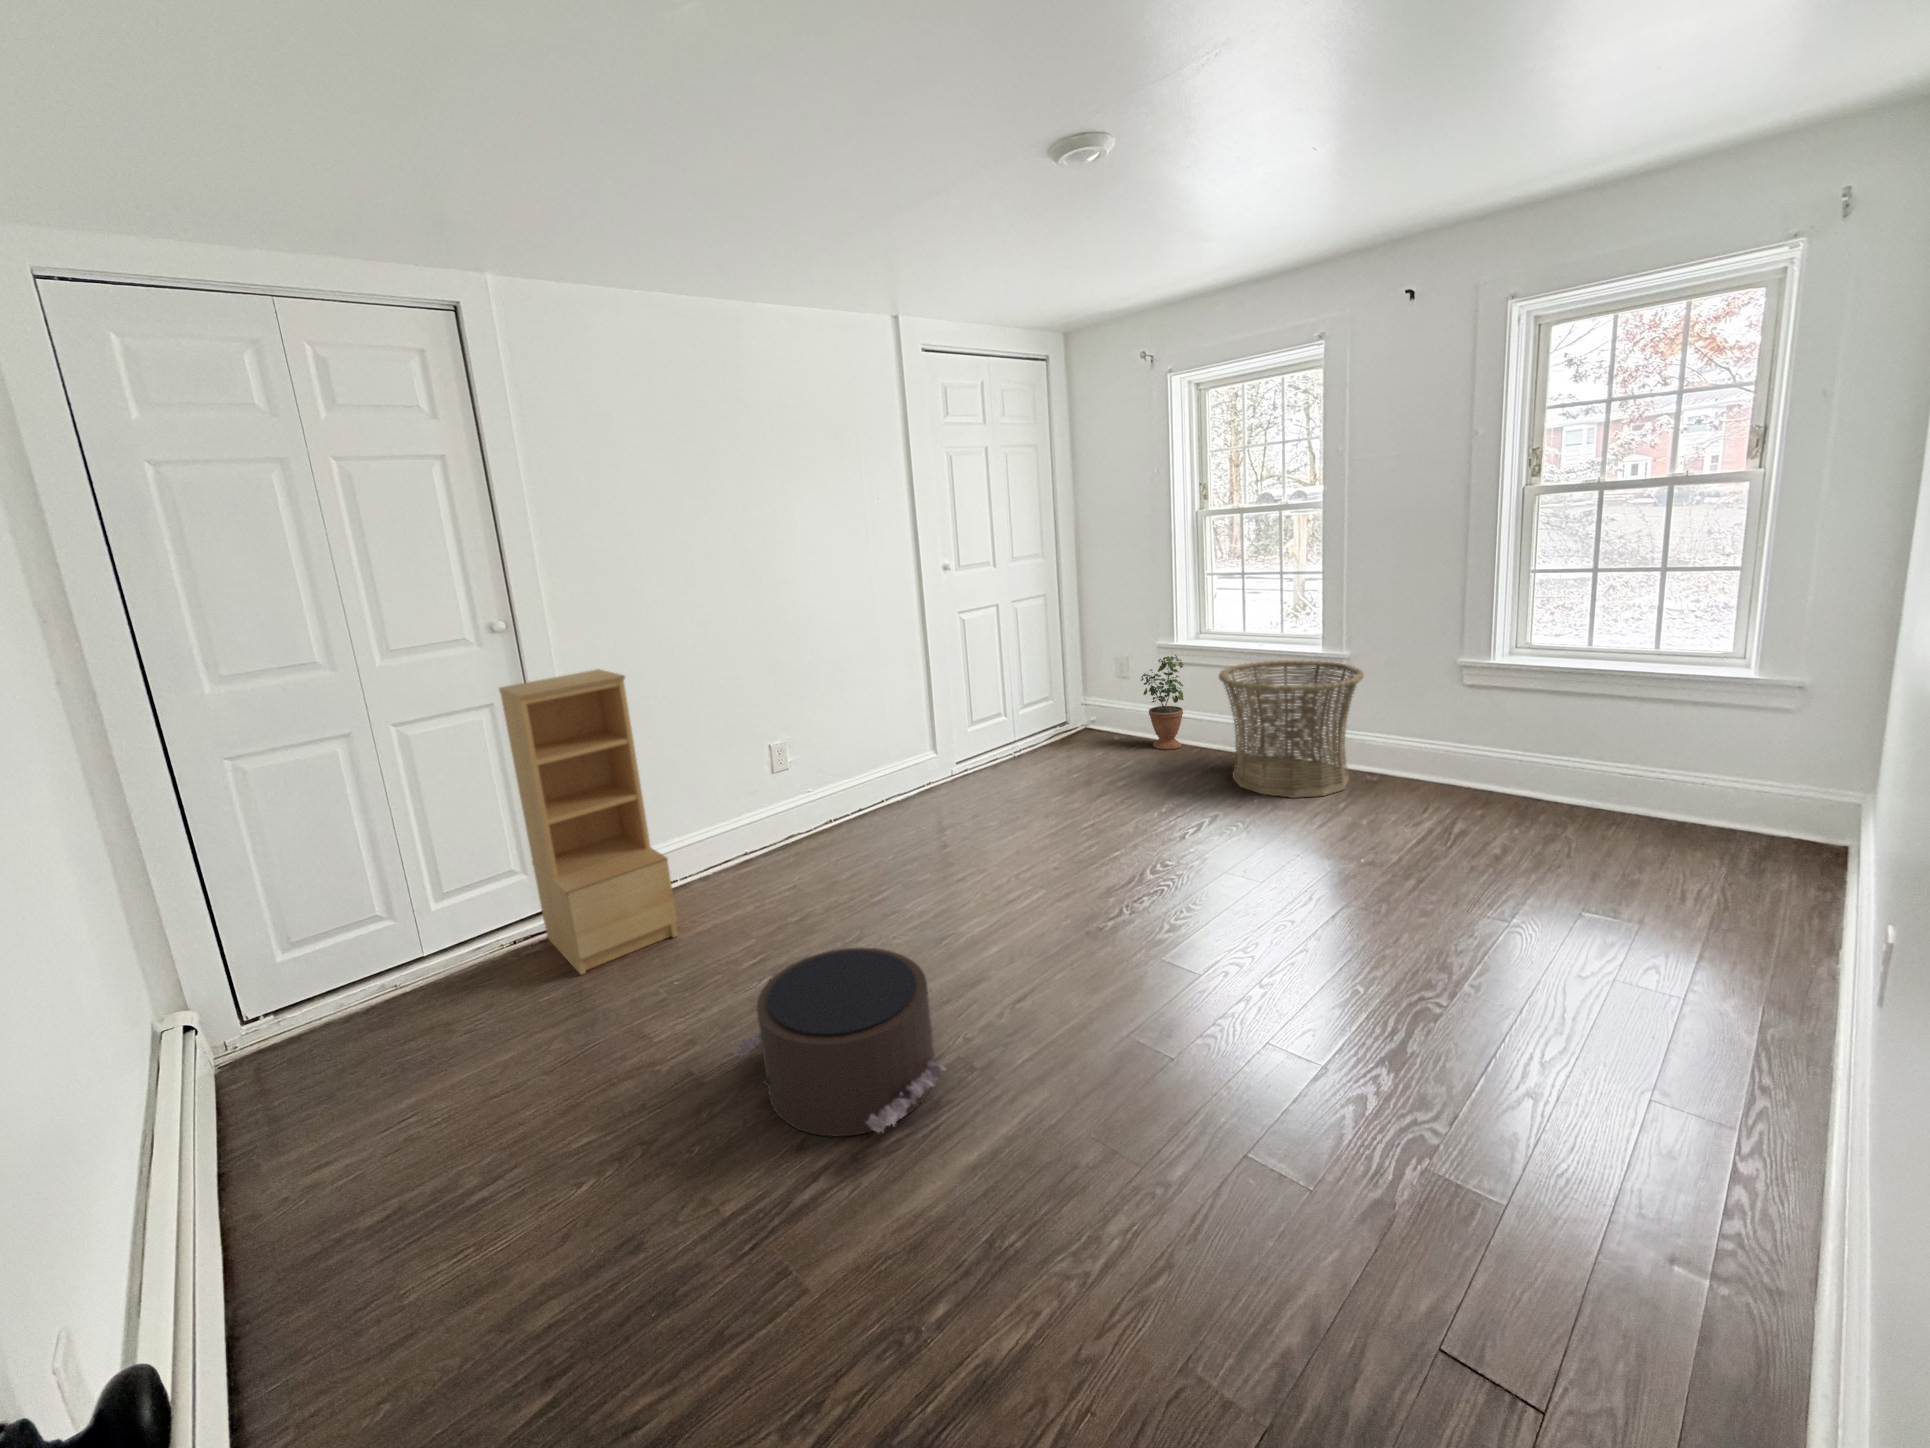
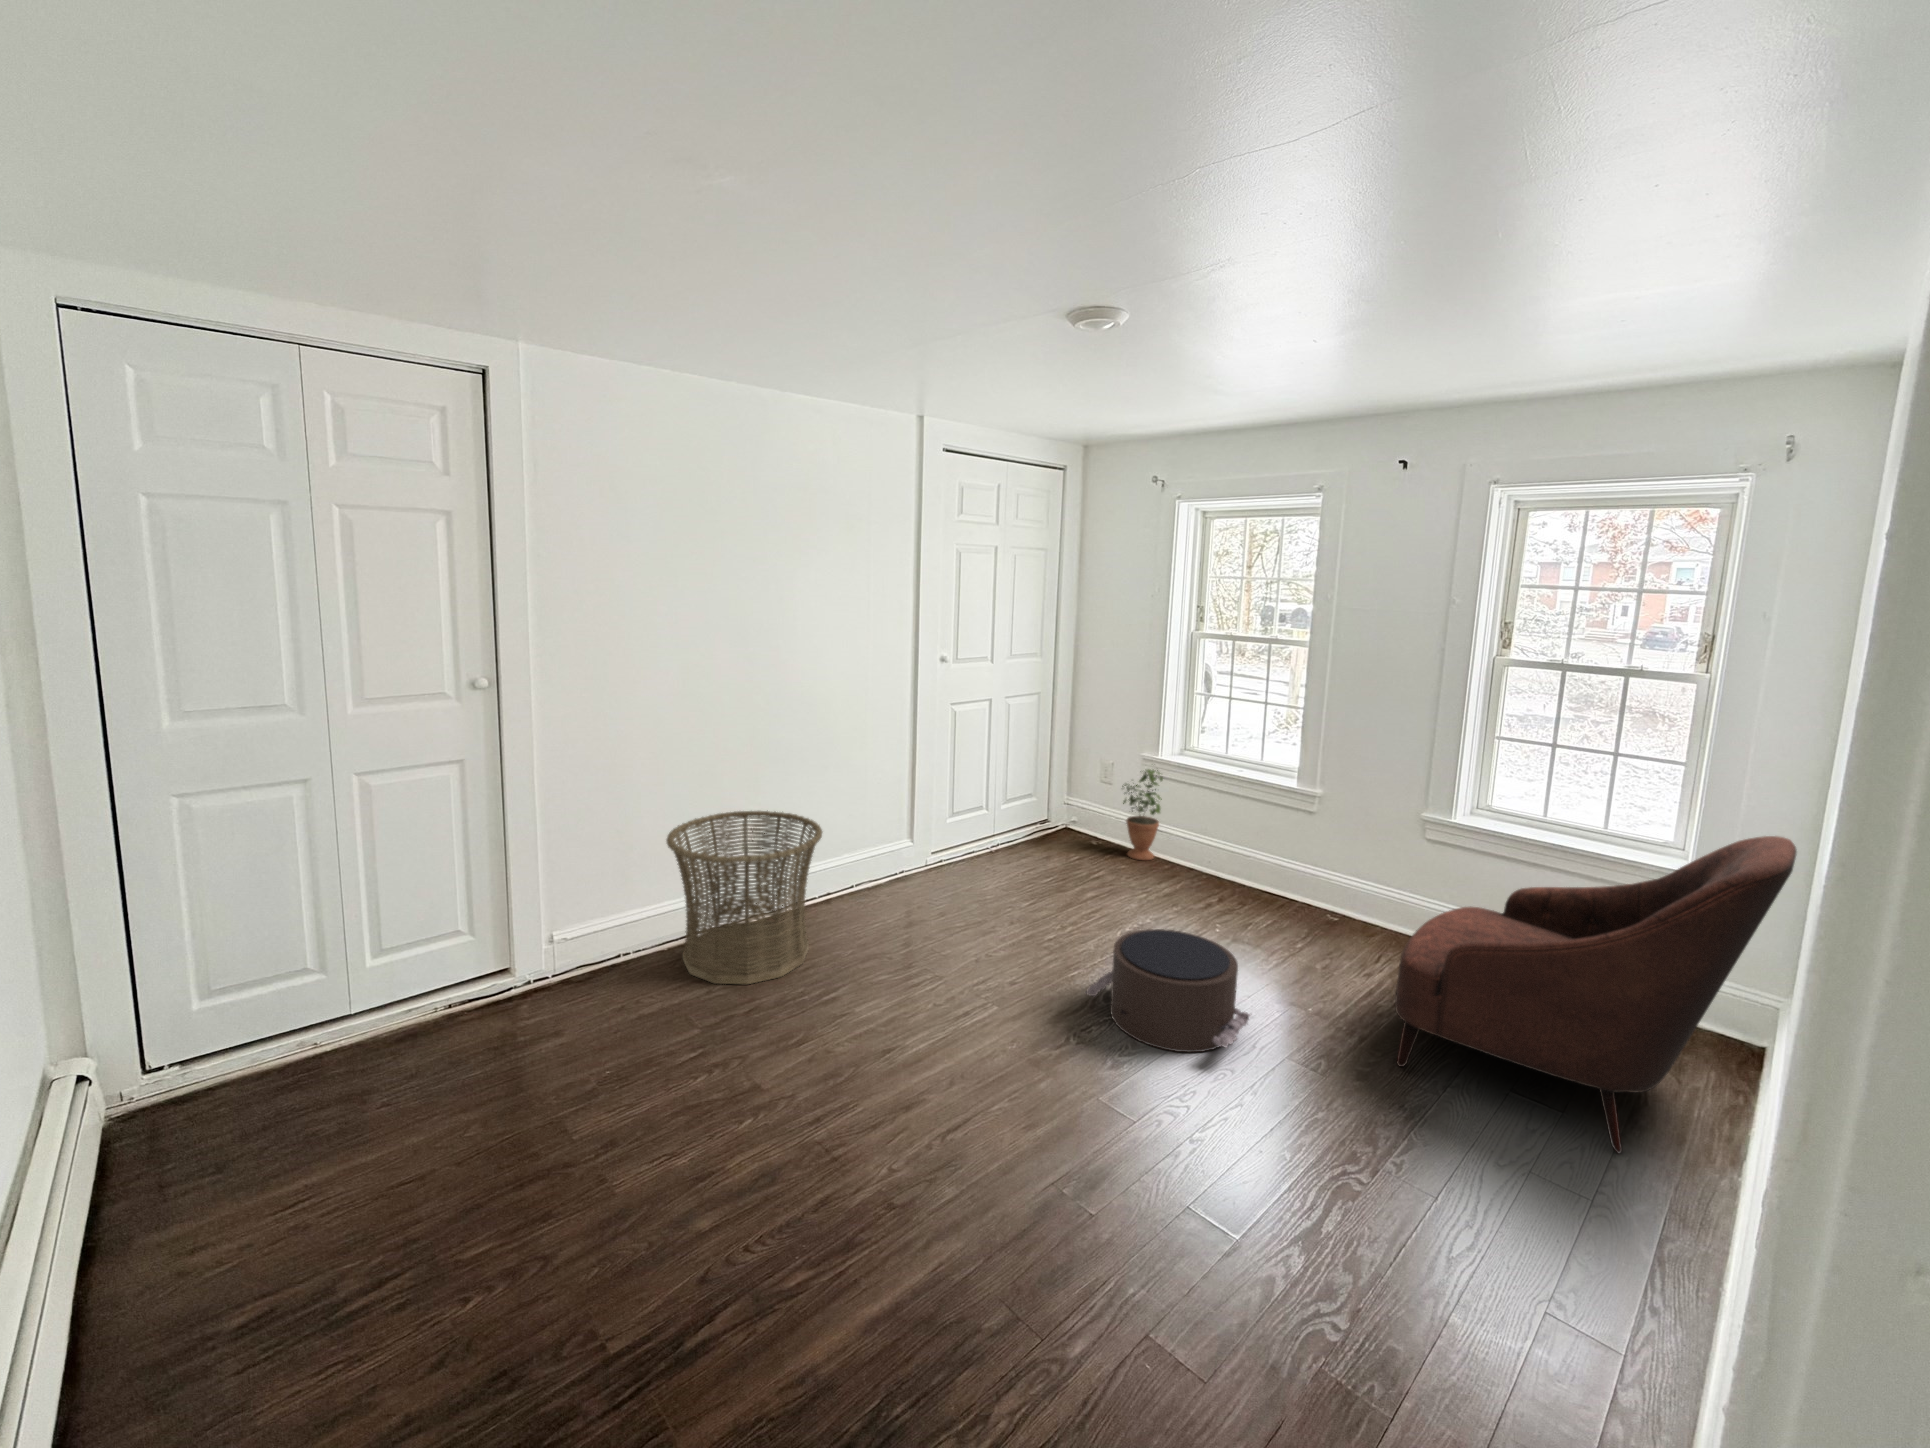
armchair: none [1453,616,1876,955] -> present [1395,836,1797,1153]
basket: present [1219,660,1363,798] -> present [667,811,822,985]
bookshelf: present [499,669,677,974] -> none [473,735,622,1051]
pouf: present [733,947,947,1137] -> present [1086,929,1250,1052]

